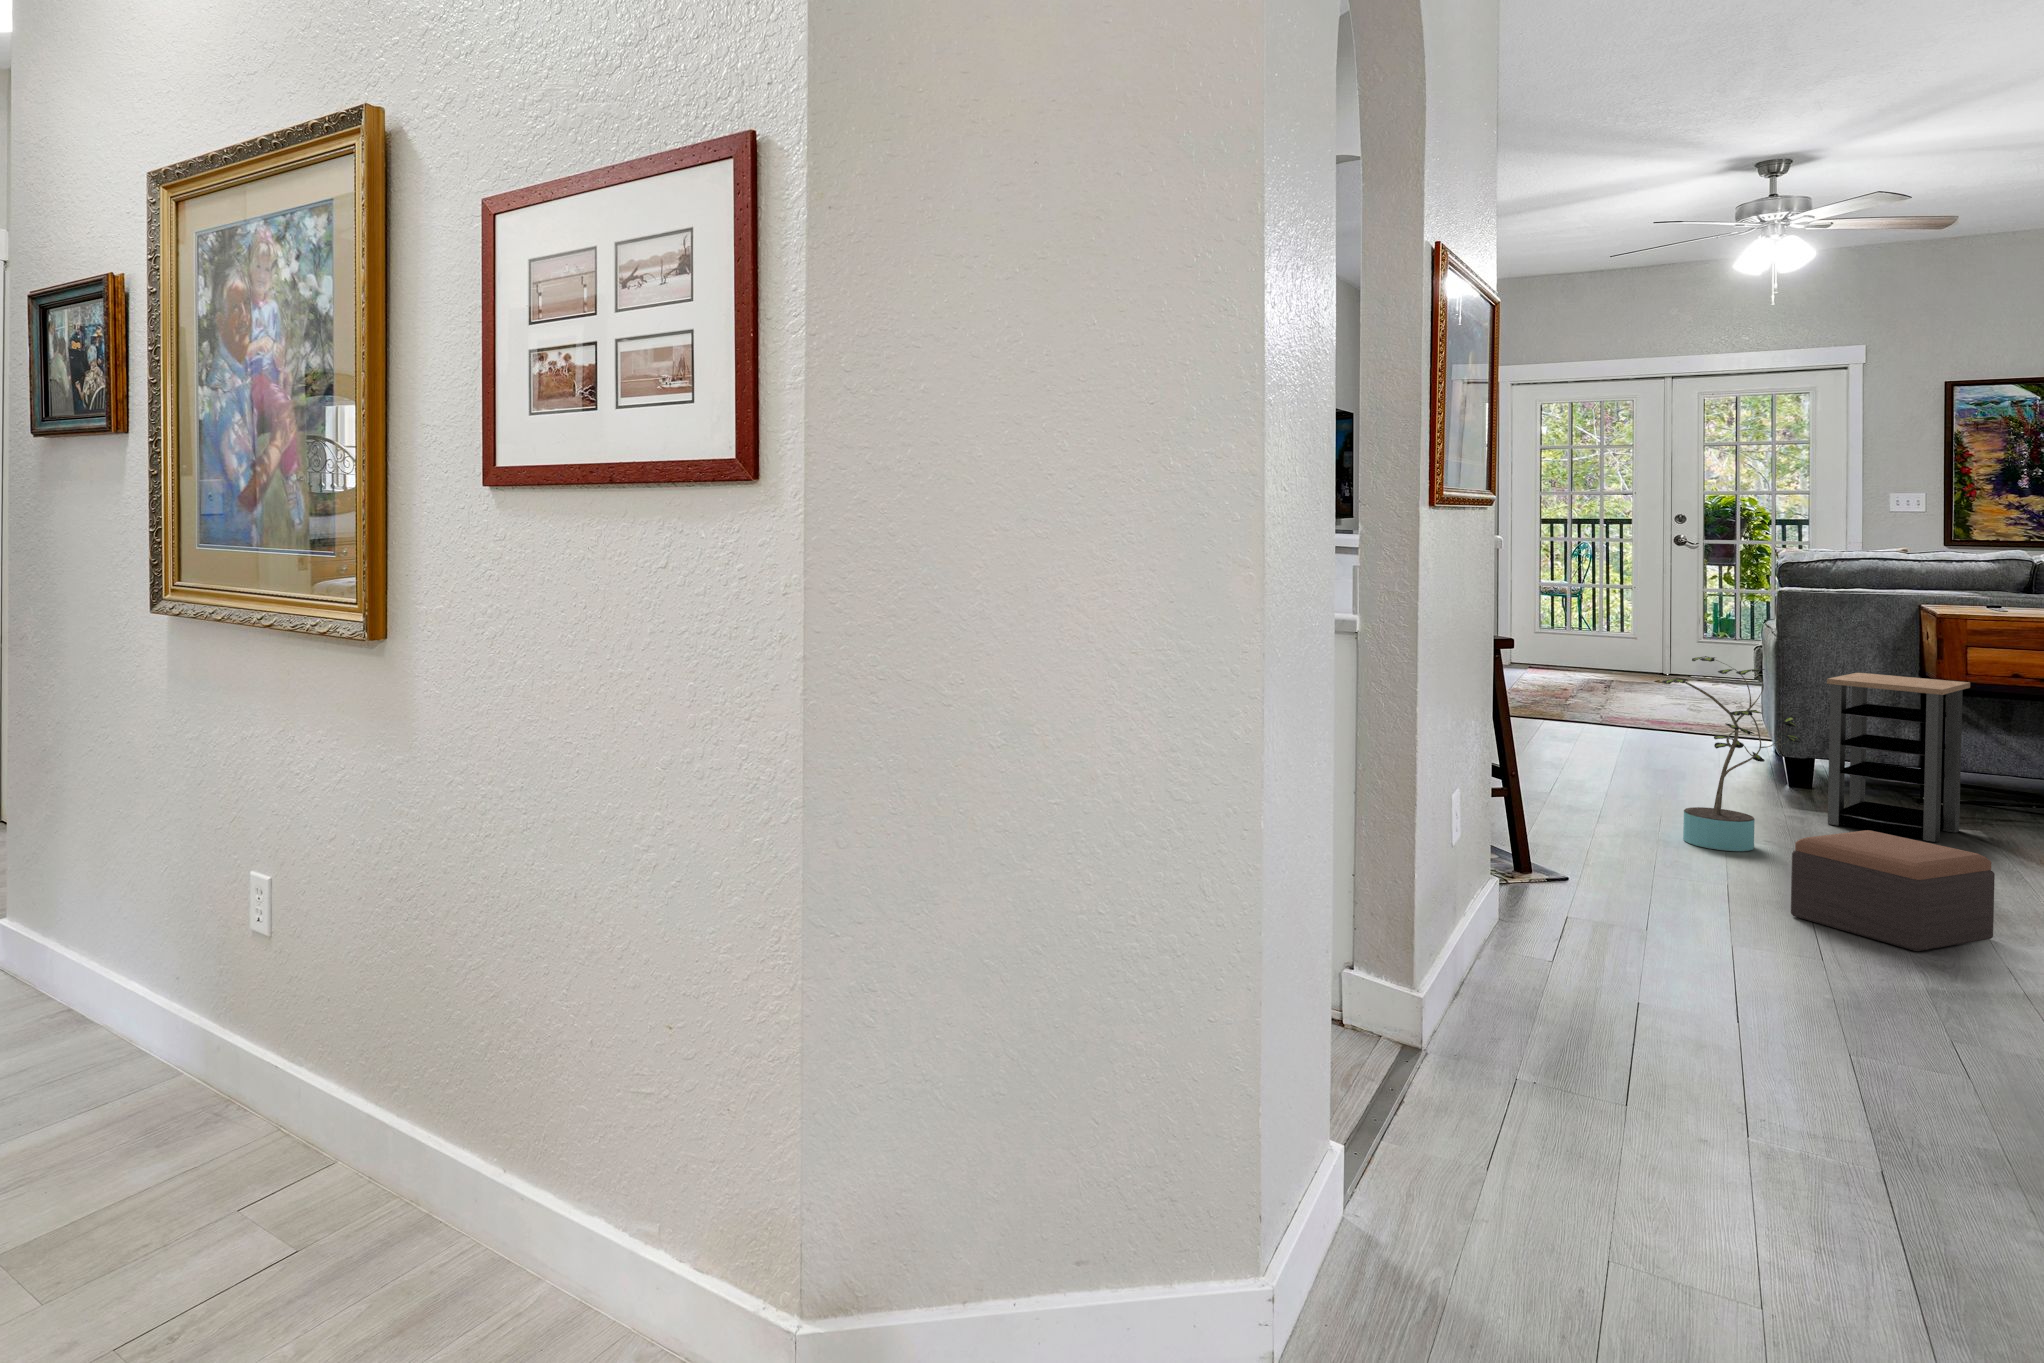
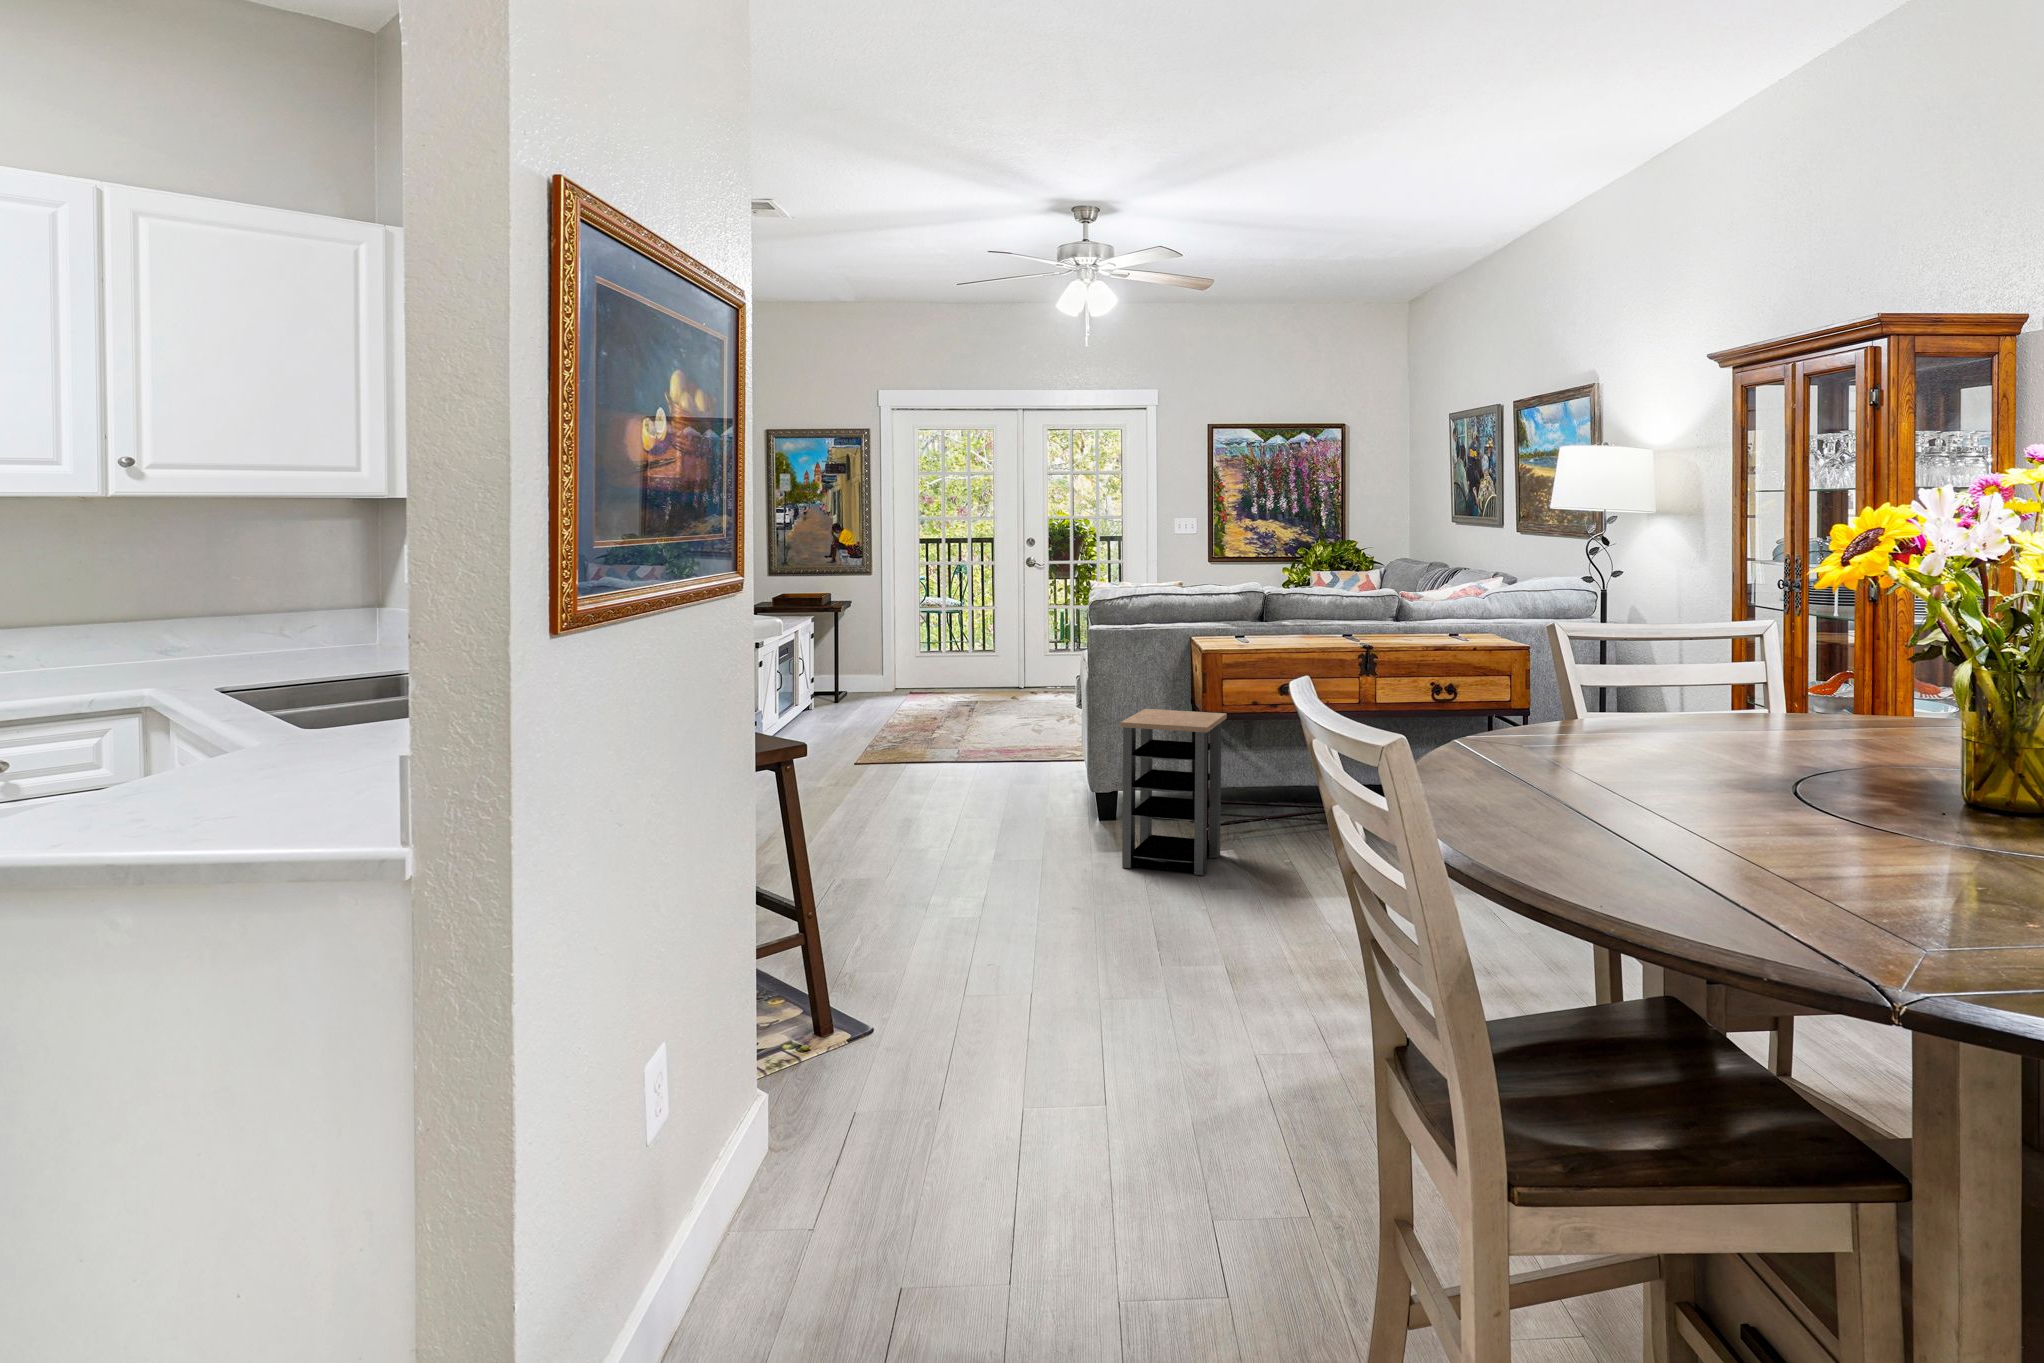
potted plant: present [1662,656,1800,851] -> none [972,716,1095,931]
footstool: present [1791,830,1995,951] -> none [1079,911,1247,1060]

